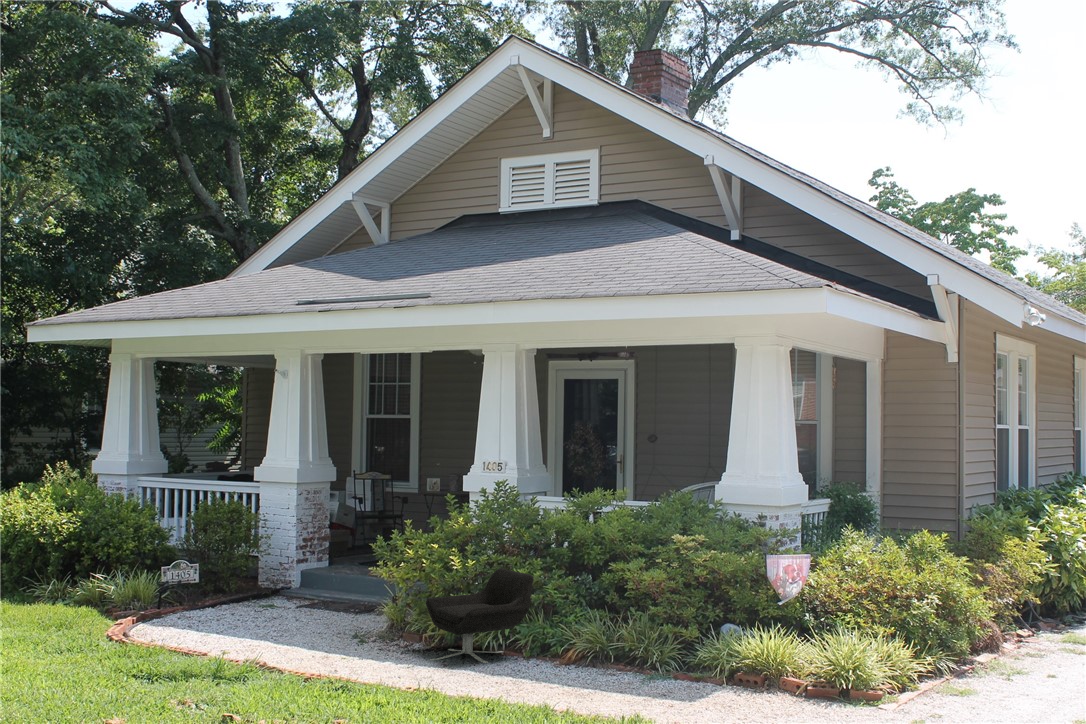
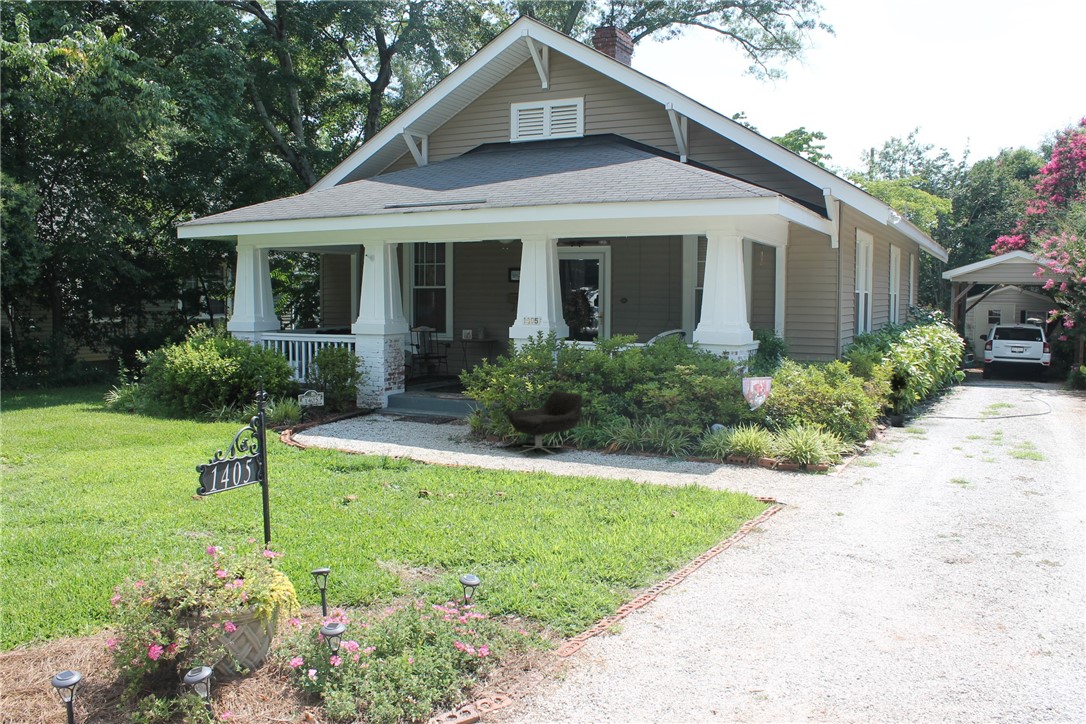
potted plant: none [1021,543,1063,633] -> present [889,370,912,427]

